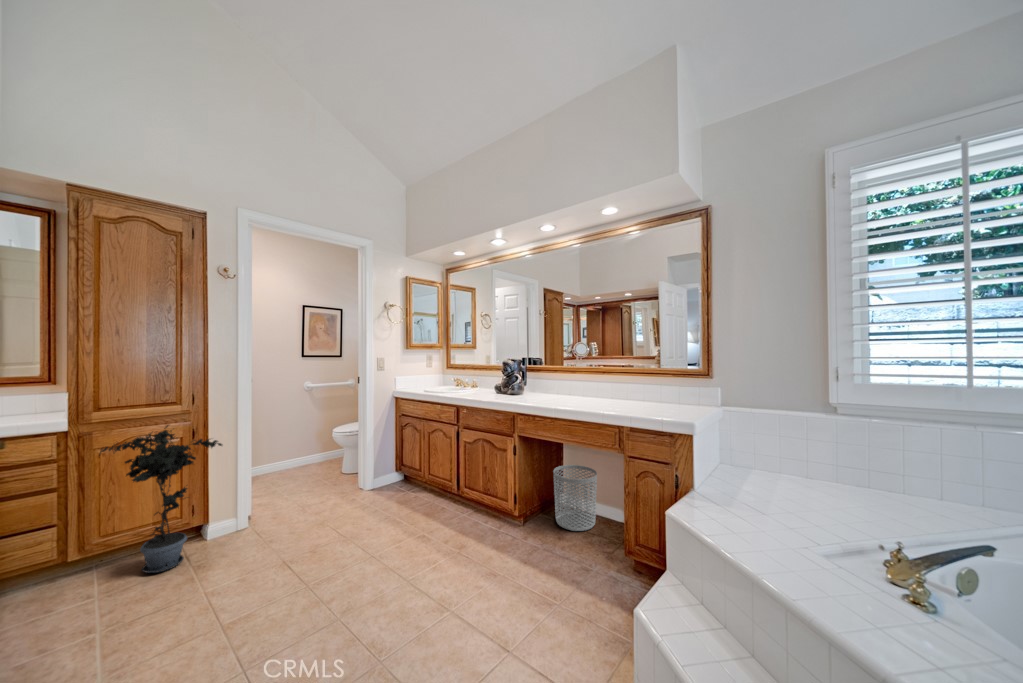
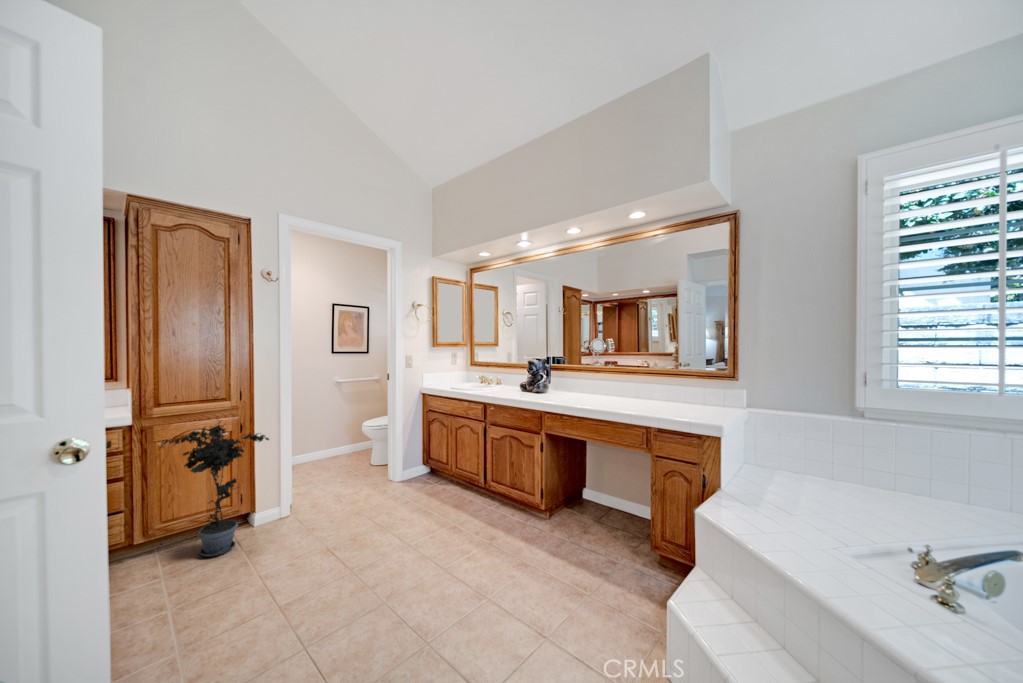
waste bin: present [554,465,597,531] -> none [579,462,622,526]

